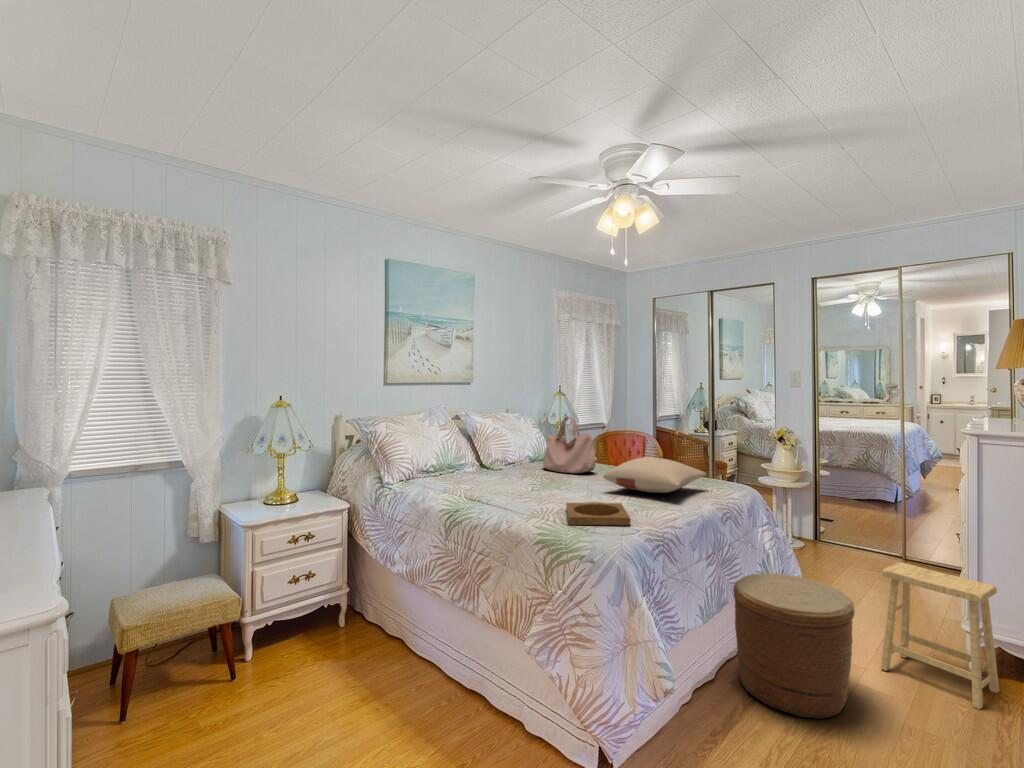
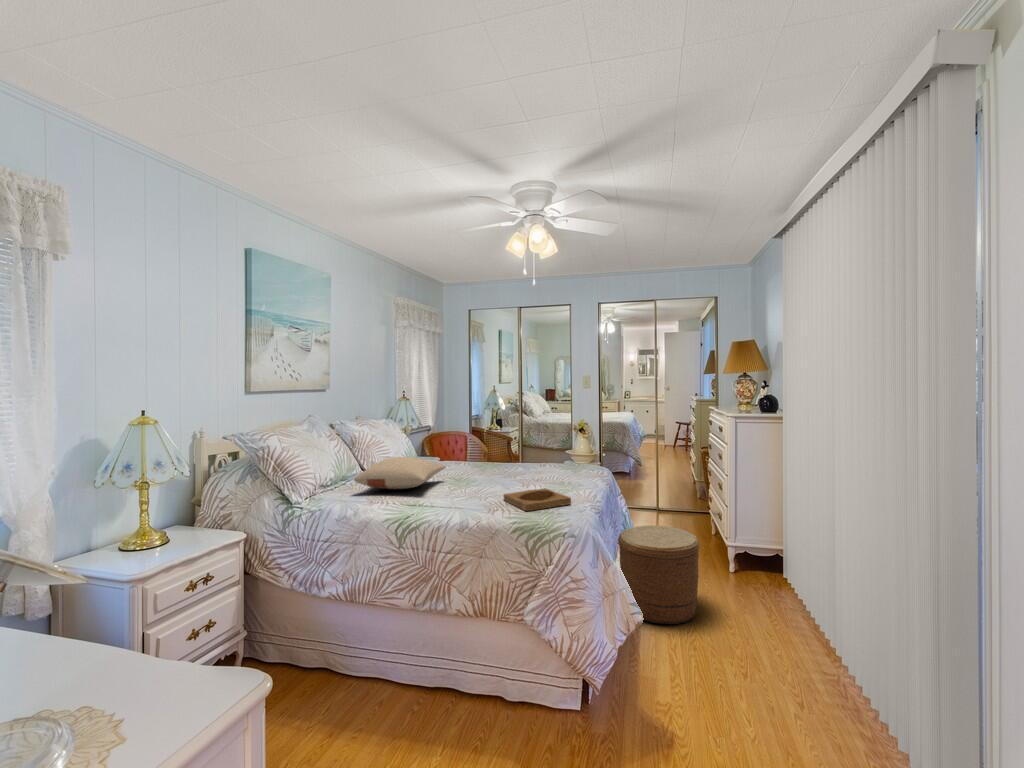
handbag: present [543,417,596,473] -> none [425,419,479,471]
pillow: present [603,457,706,493] -> present [354,457,446,489]
footstool: present [881,562,999,709] -> none [694,505,755,589]

